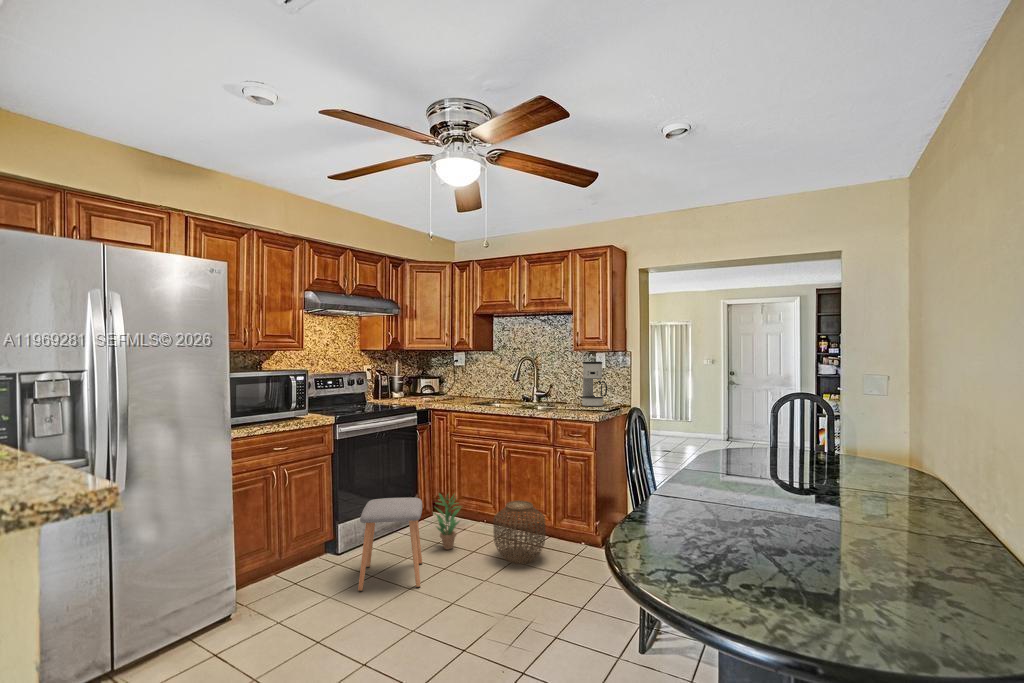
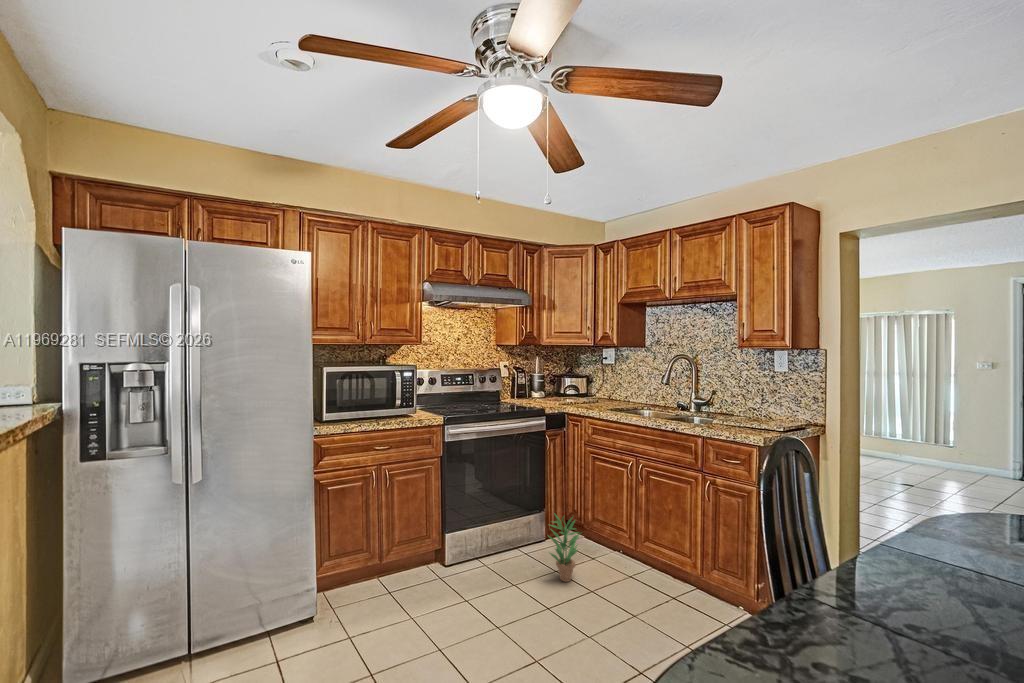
coffee maker: present [582,361,607,407] -> none [753,362,791,423]
stool: present [358,497,422,592] -> none [446,513,528,627]
woven basket: present [494,501,546,564] -> none [613,537,682,621]

